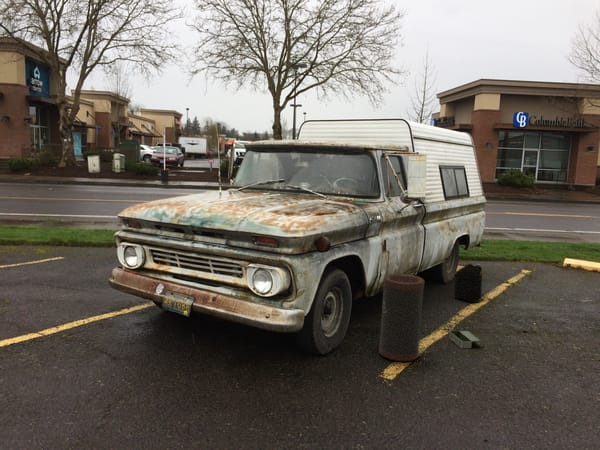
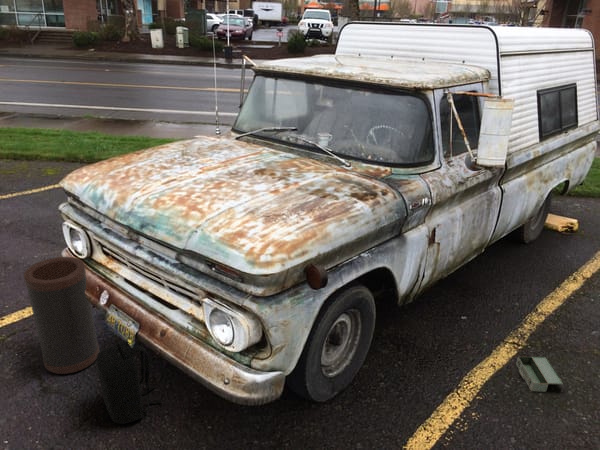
backpack: present [454,264,482,302] -> present [97,341,162,424]
trash can: present [379,274,424,361] -> present [24,257,99,374]

